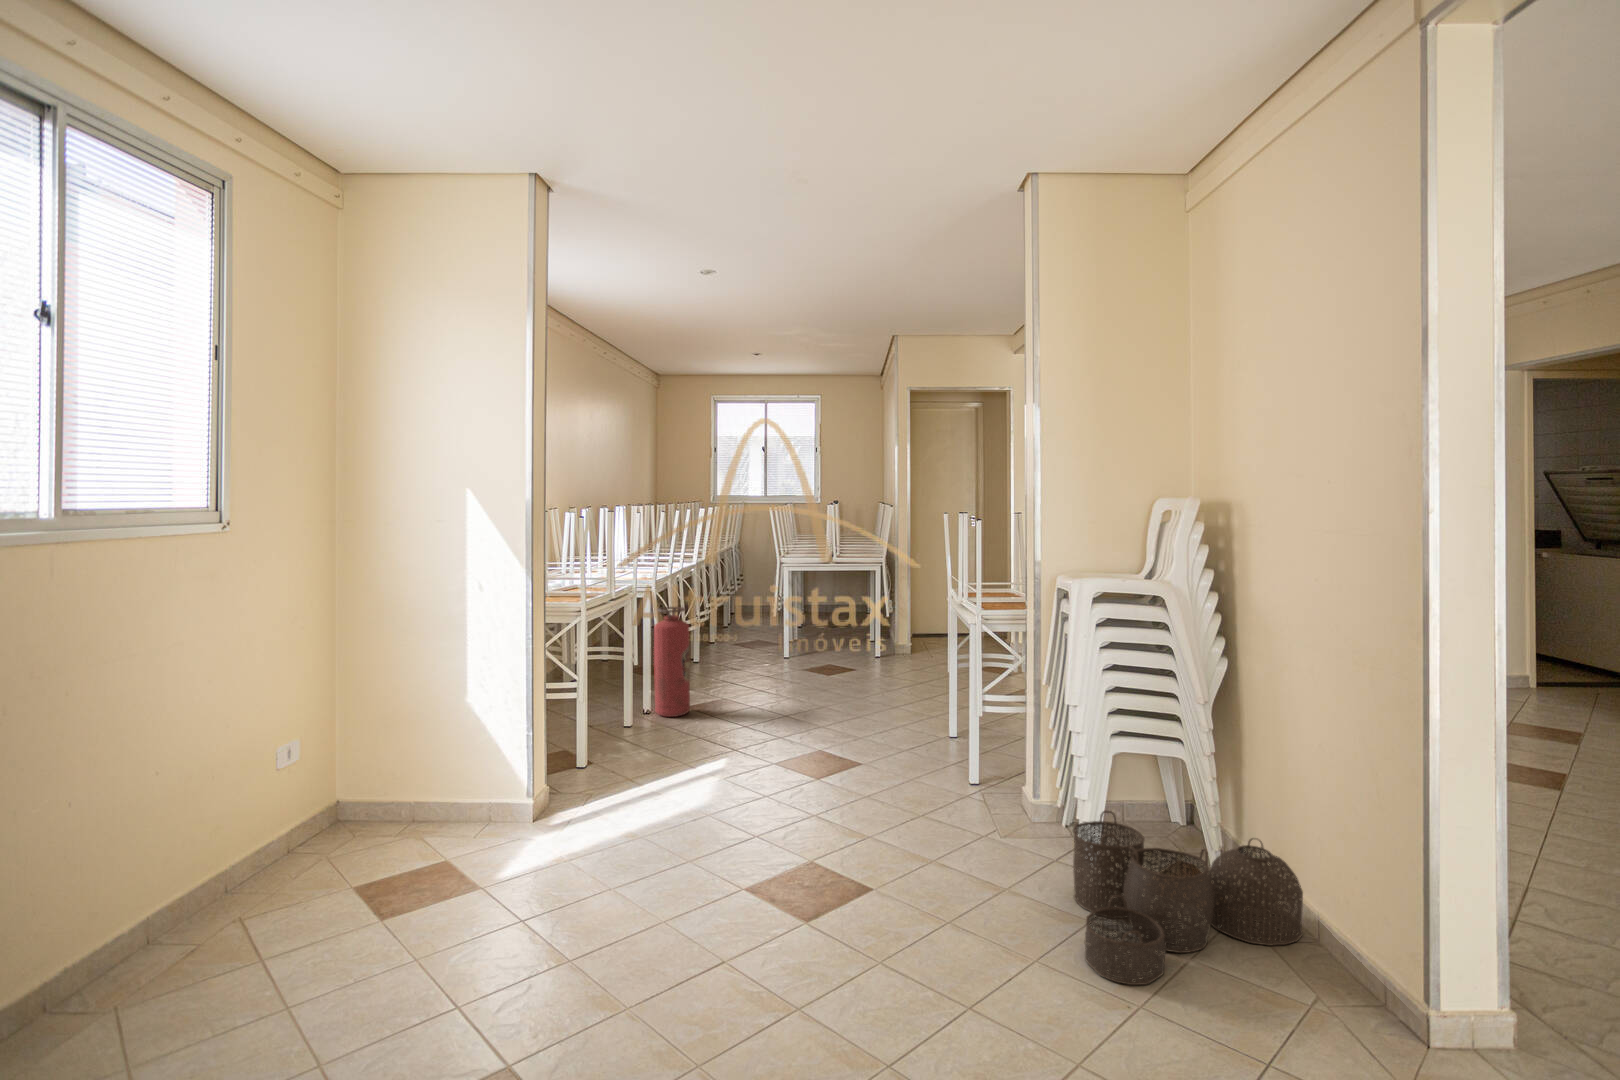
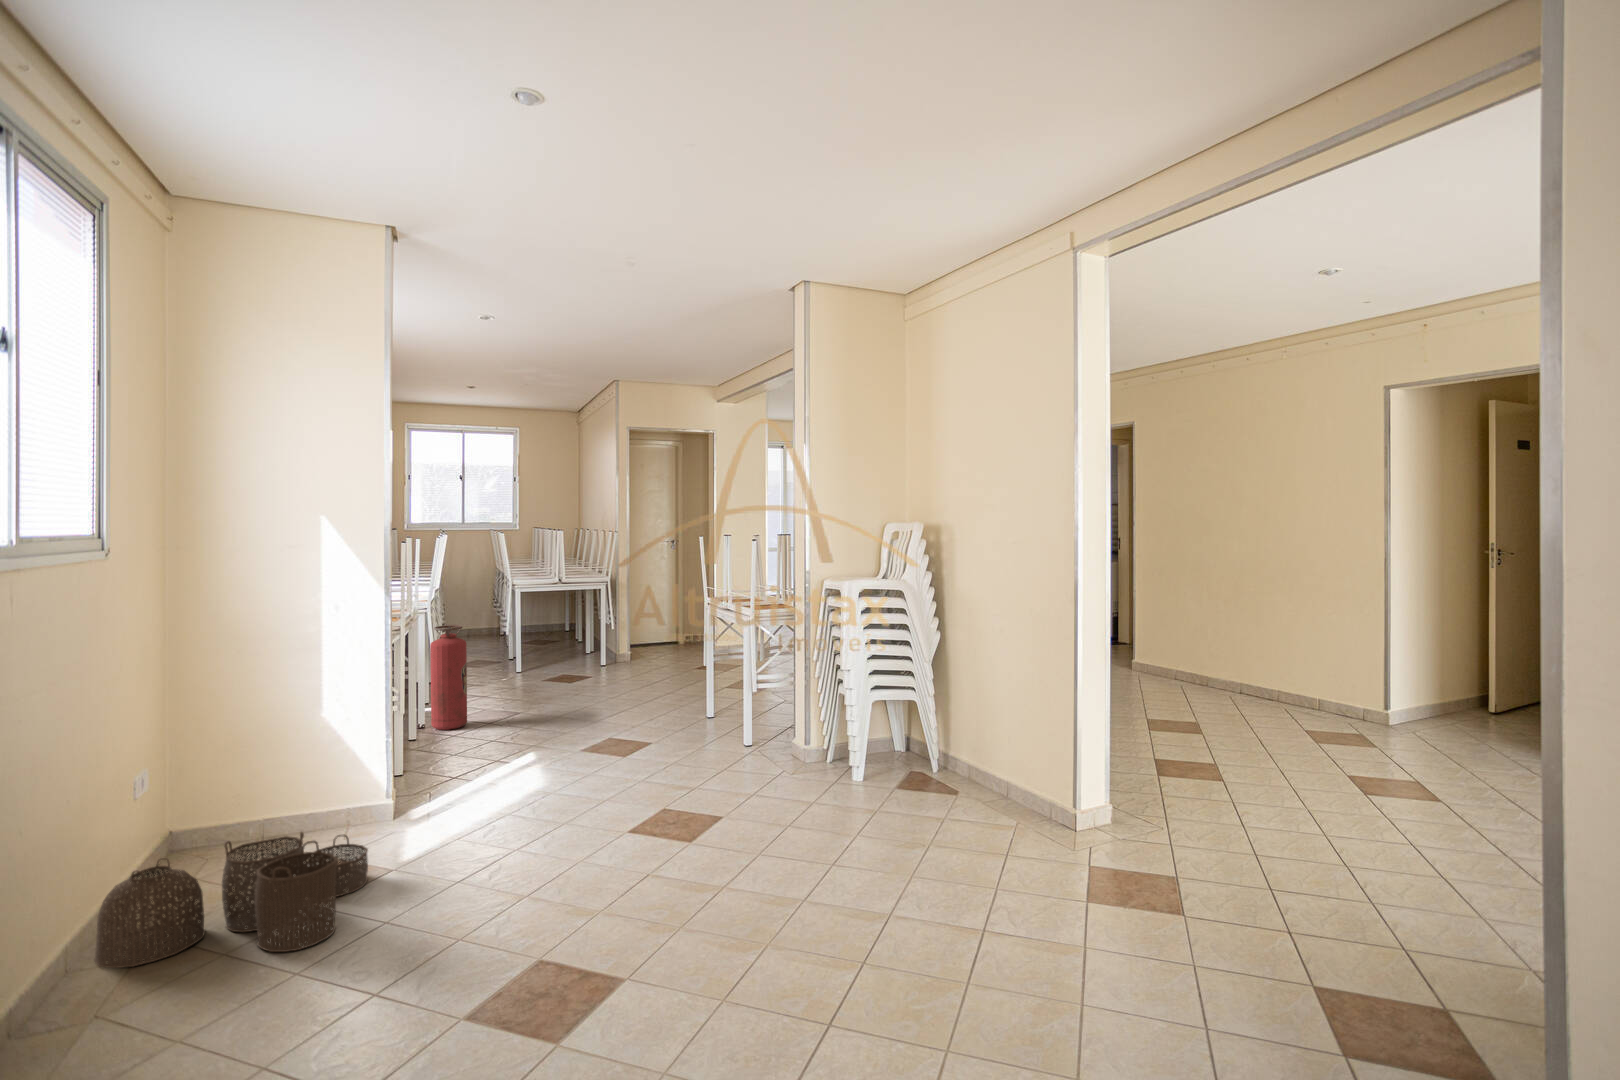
woven basket: present [1073,811,1303,985] -> present [94,832,368,968]

